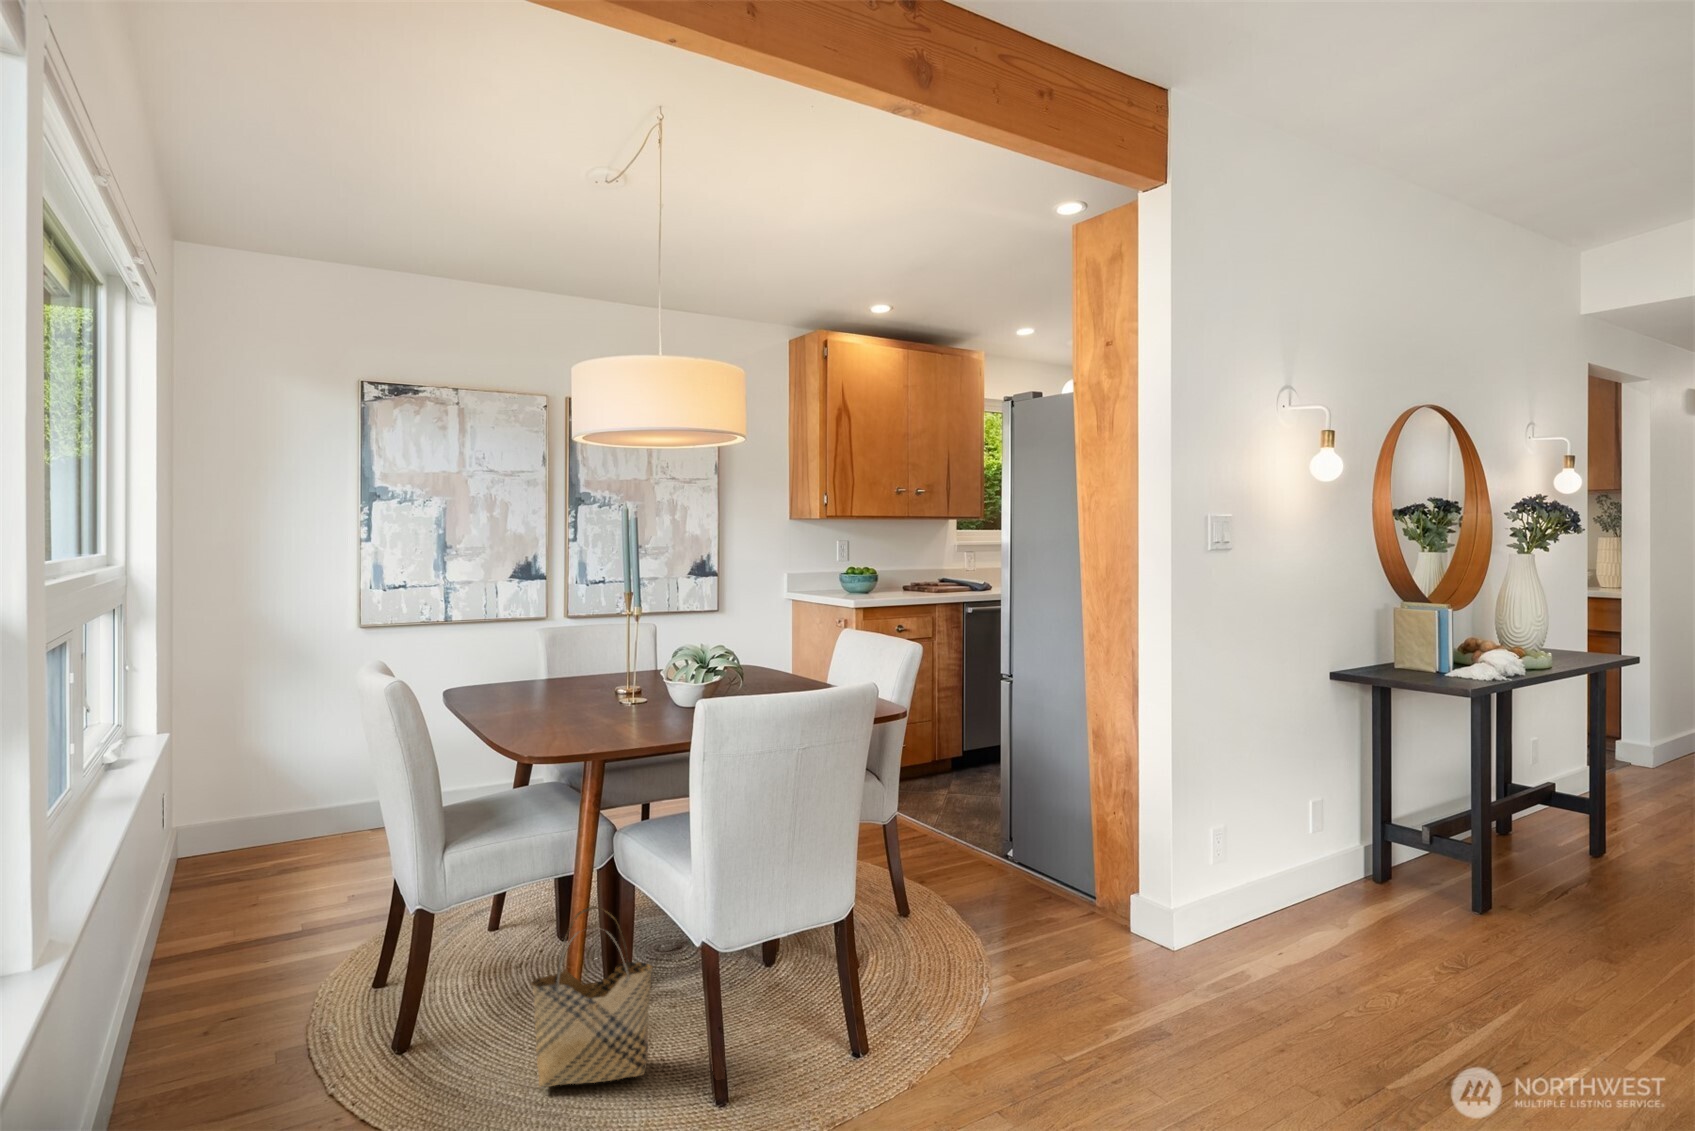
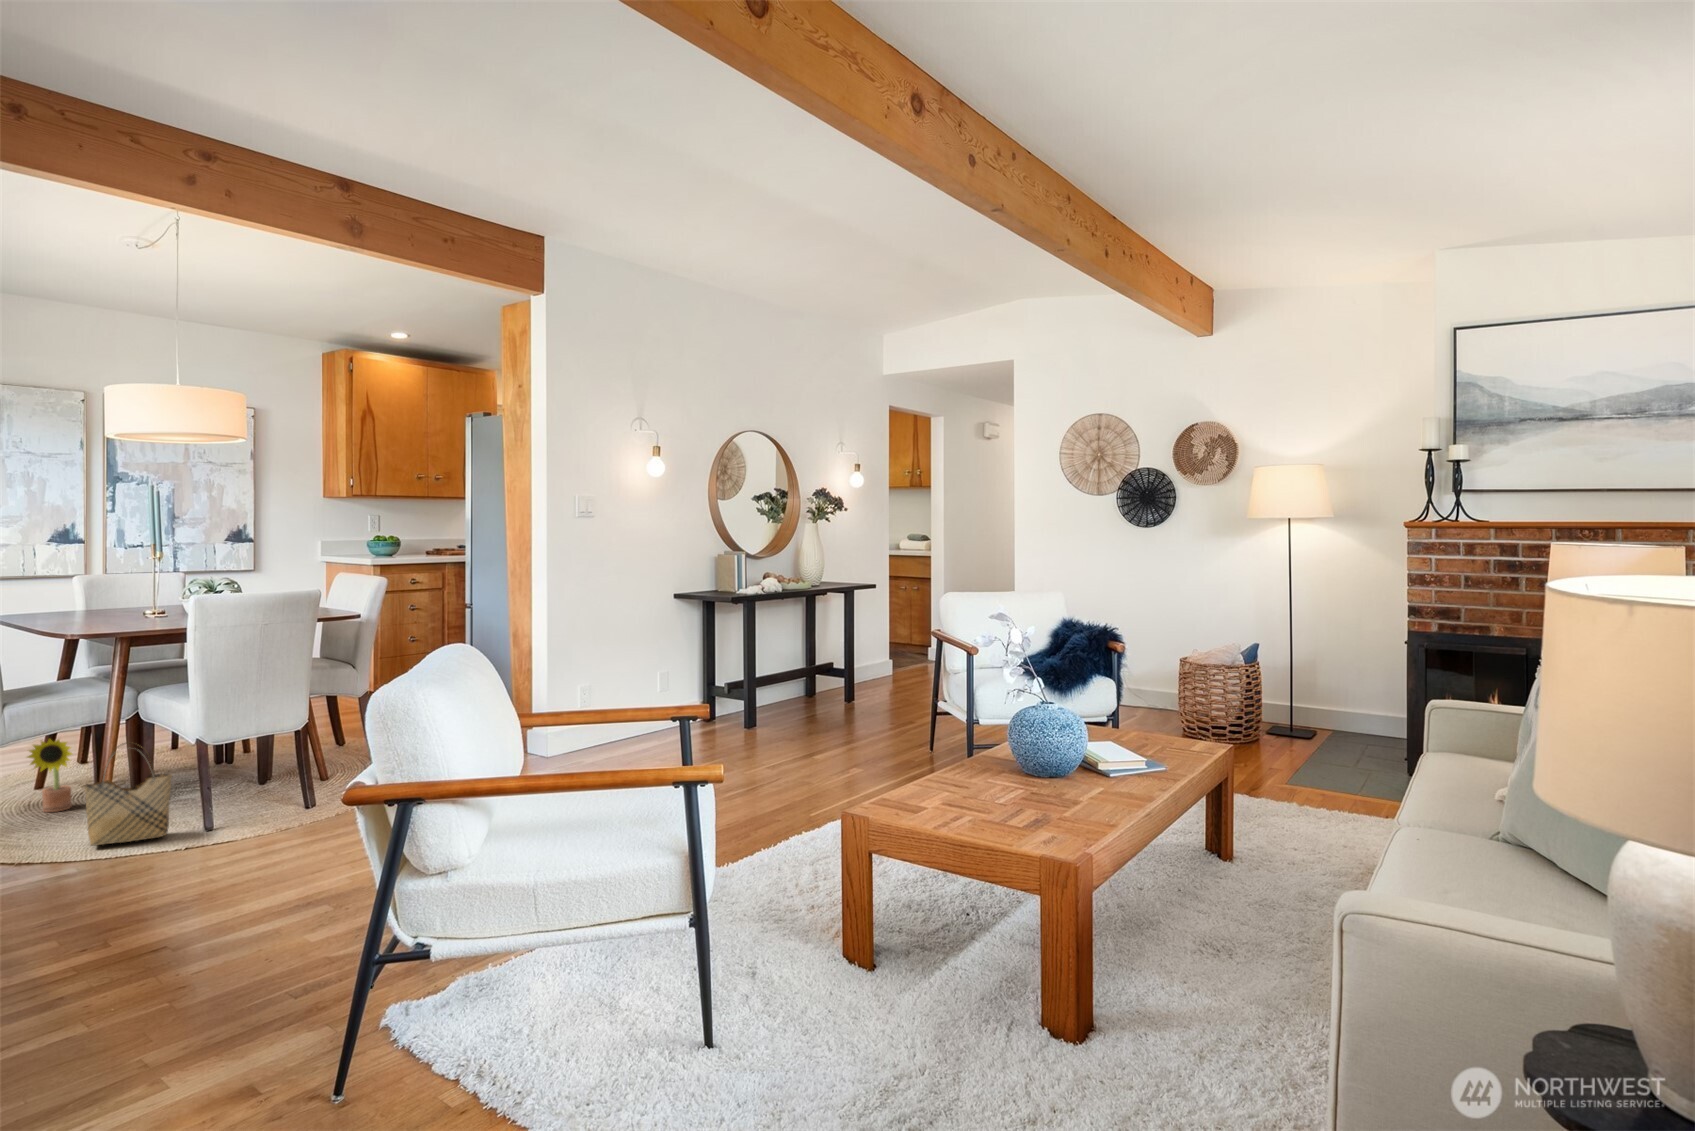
decorative plant: none [466,869,524,975] -> present [28,739,72,812]

